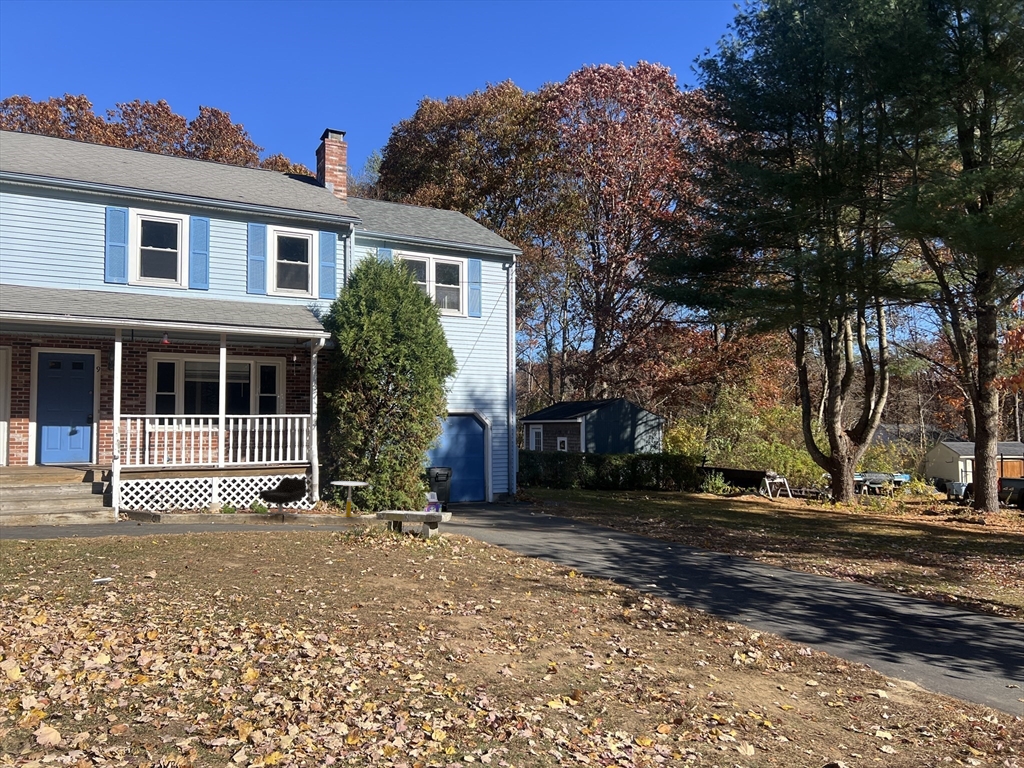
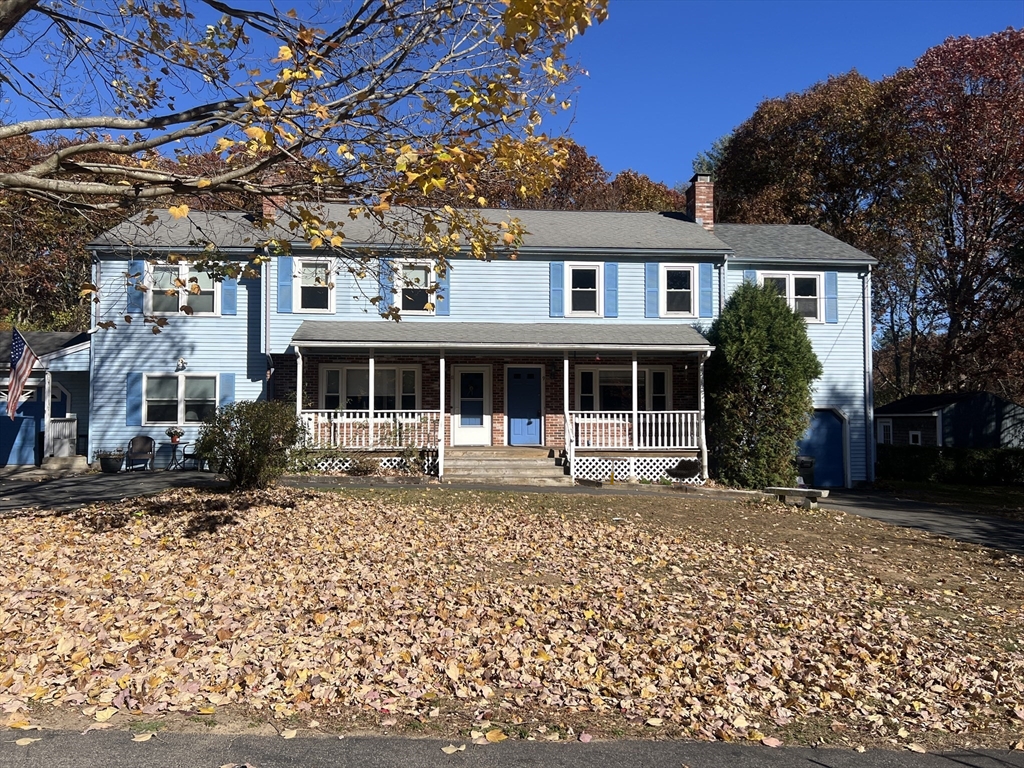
side table: present [331,481,369,517] -> present [599,457,627,485]

